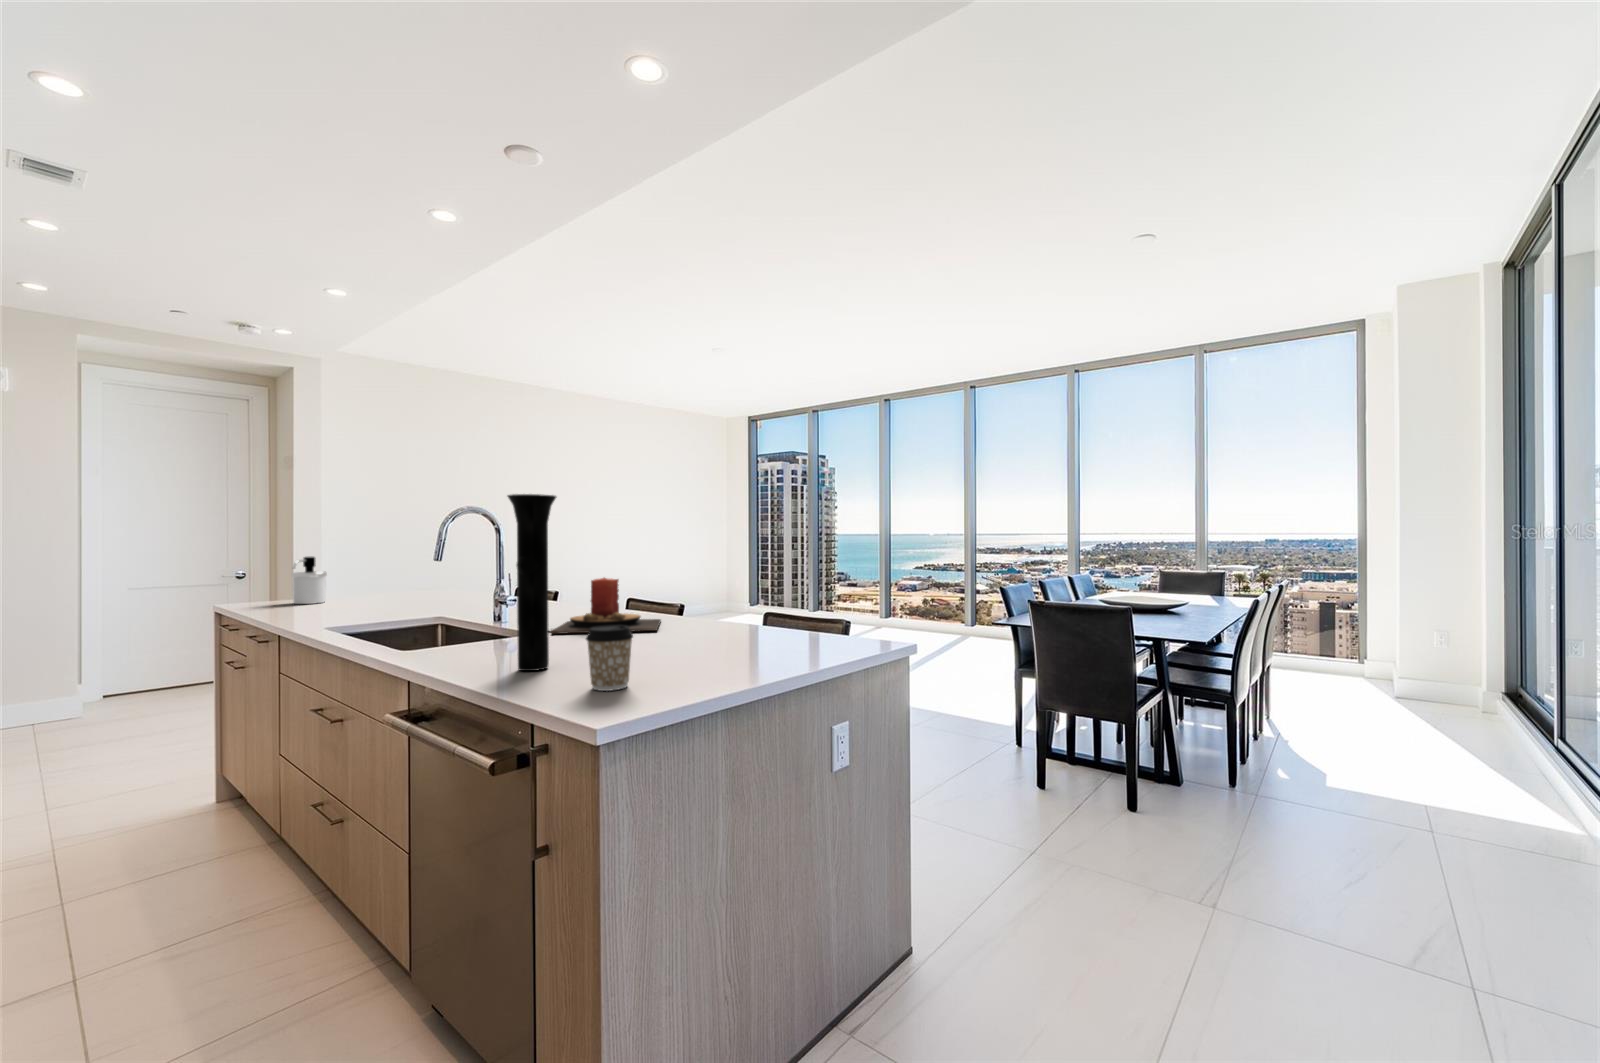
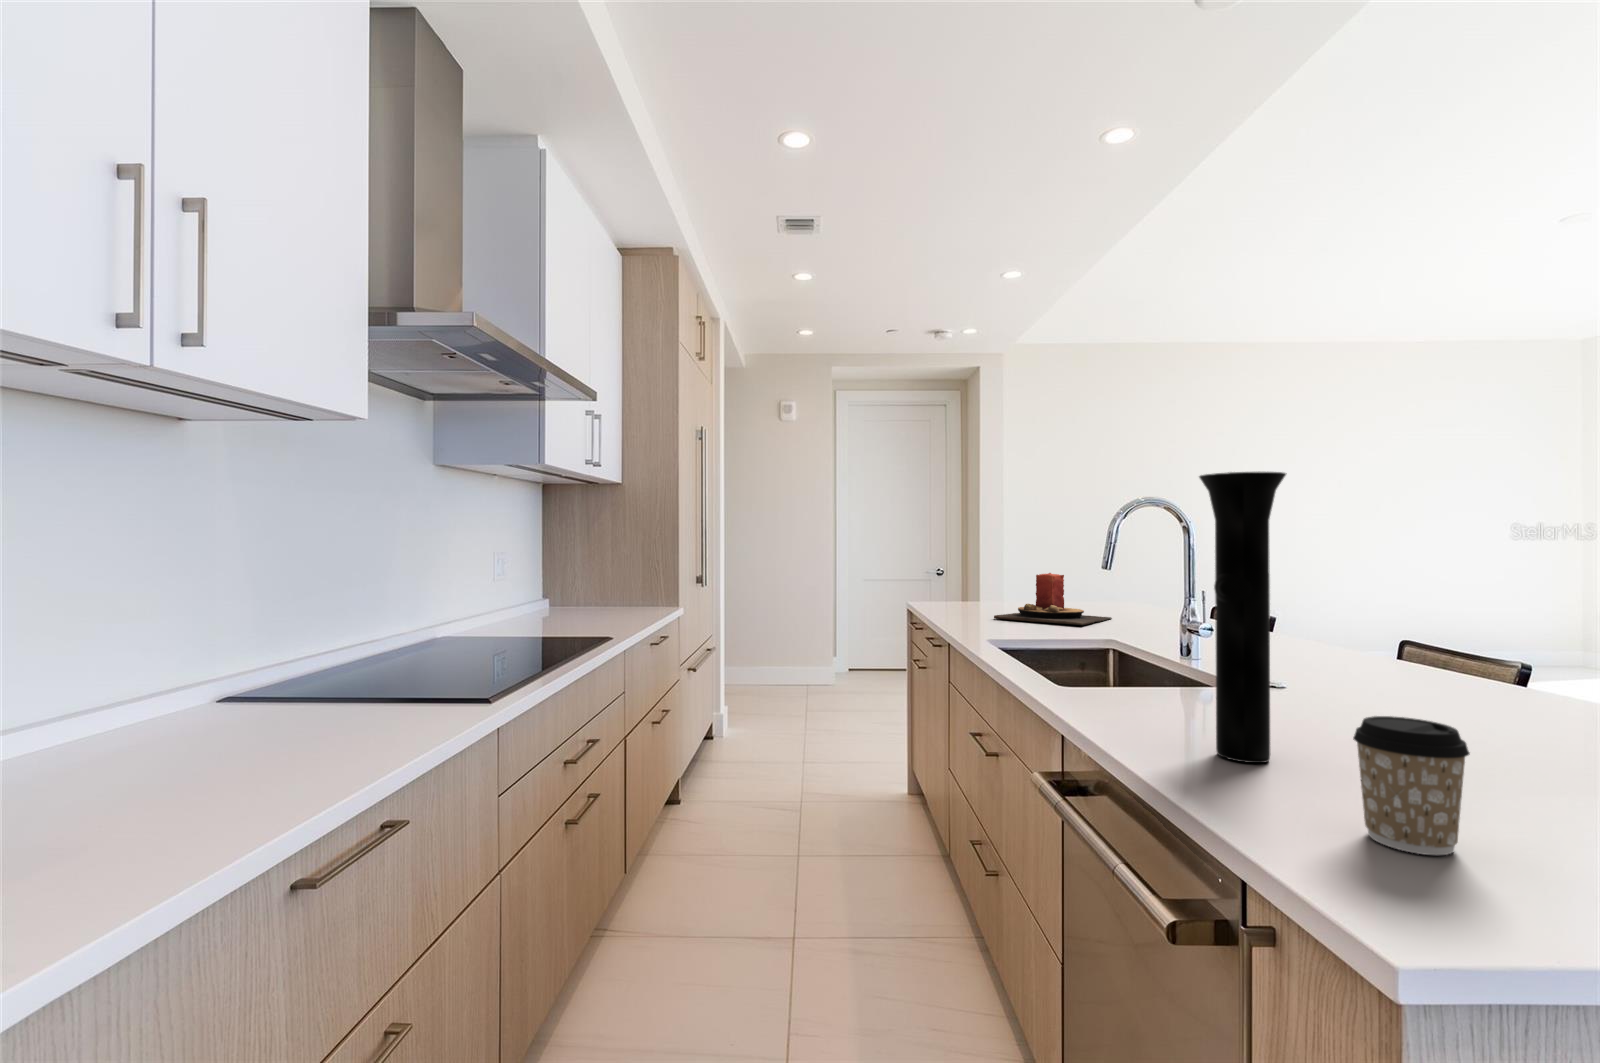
soap dispenser: present [292,557,327,604] -> none [966,558,997,608]
candle: present [551,578,661,634] -> present [994,573,1112,625]

